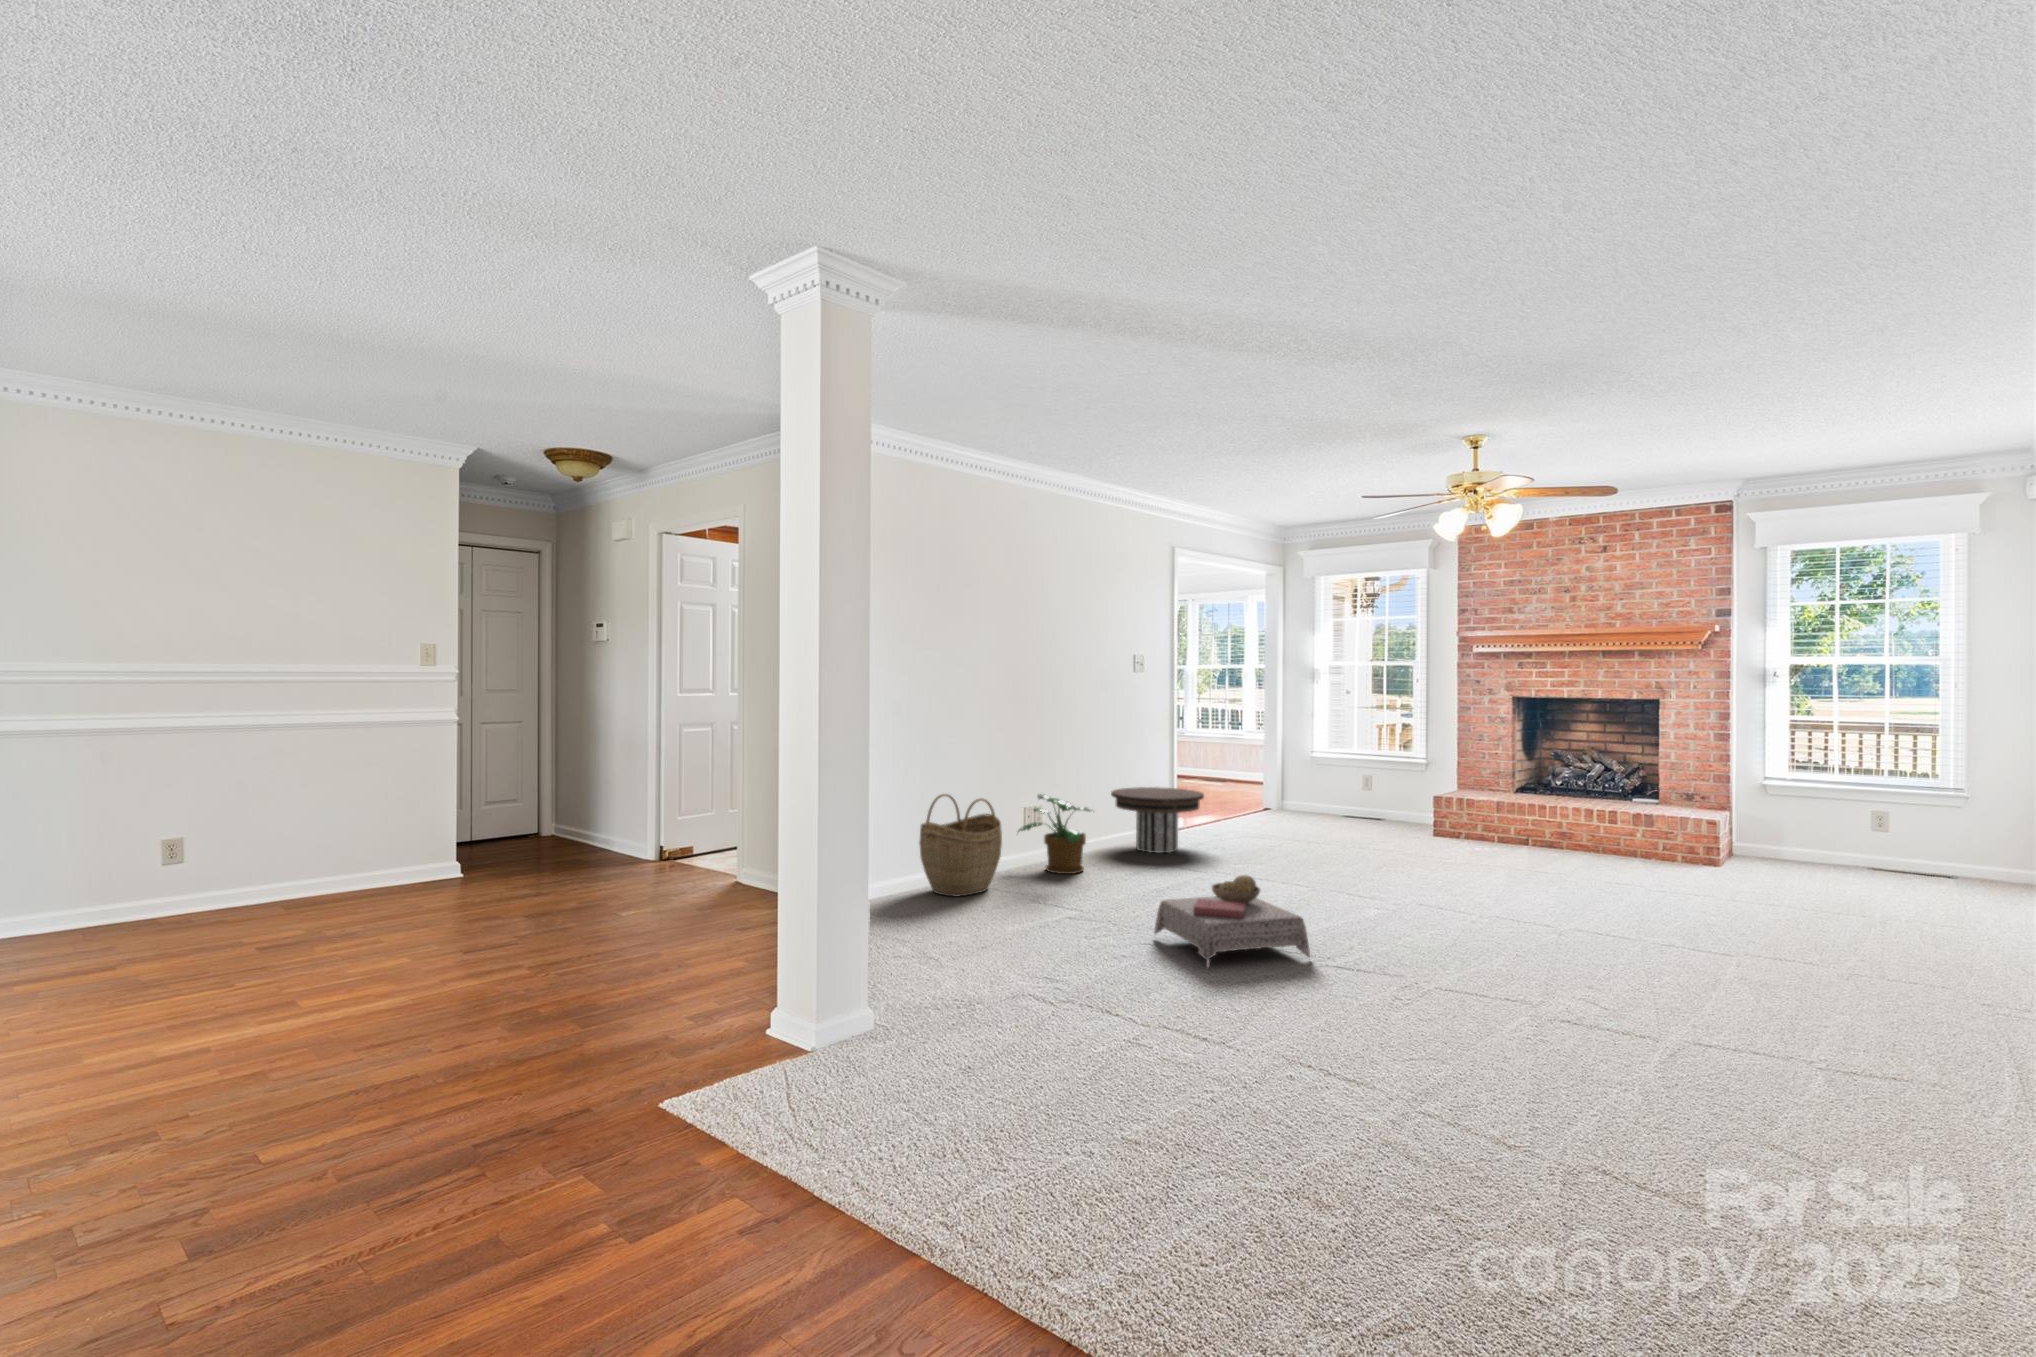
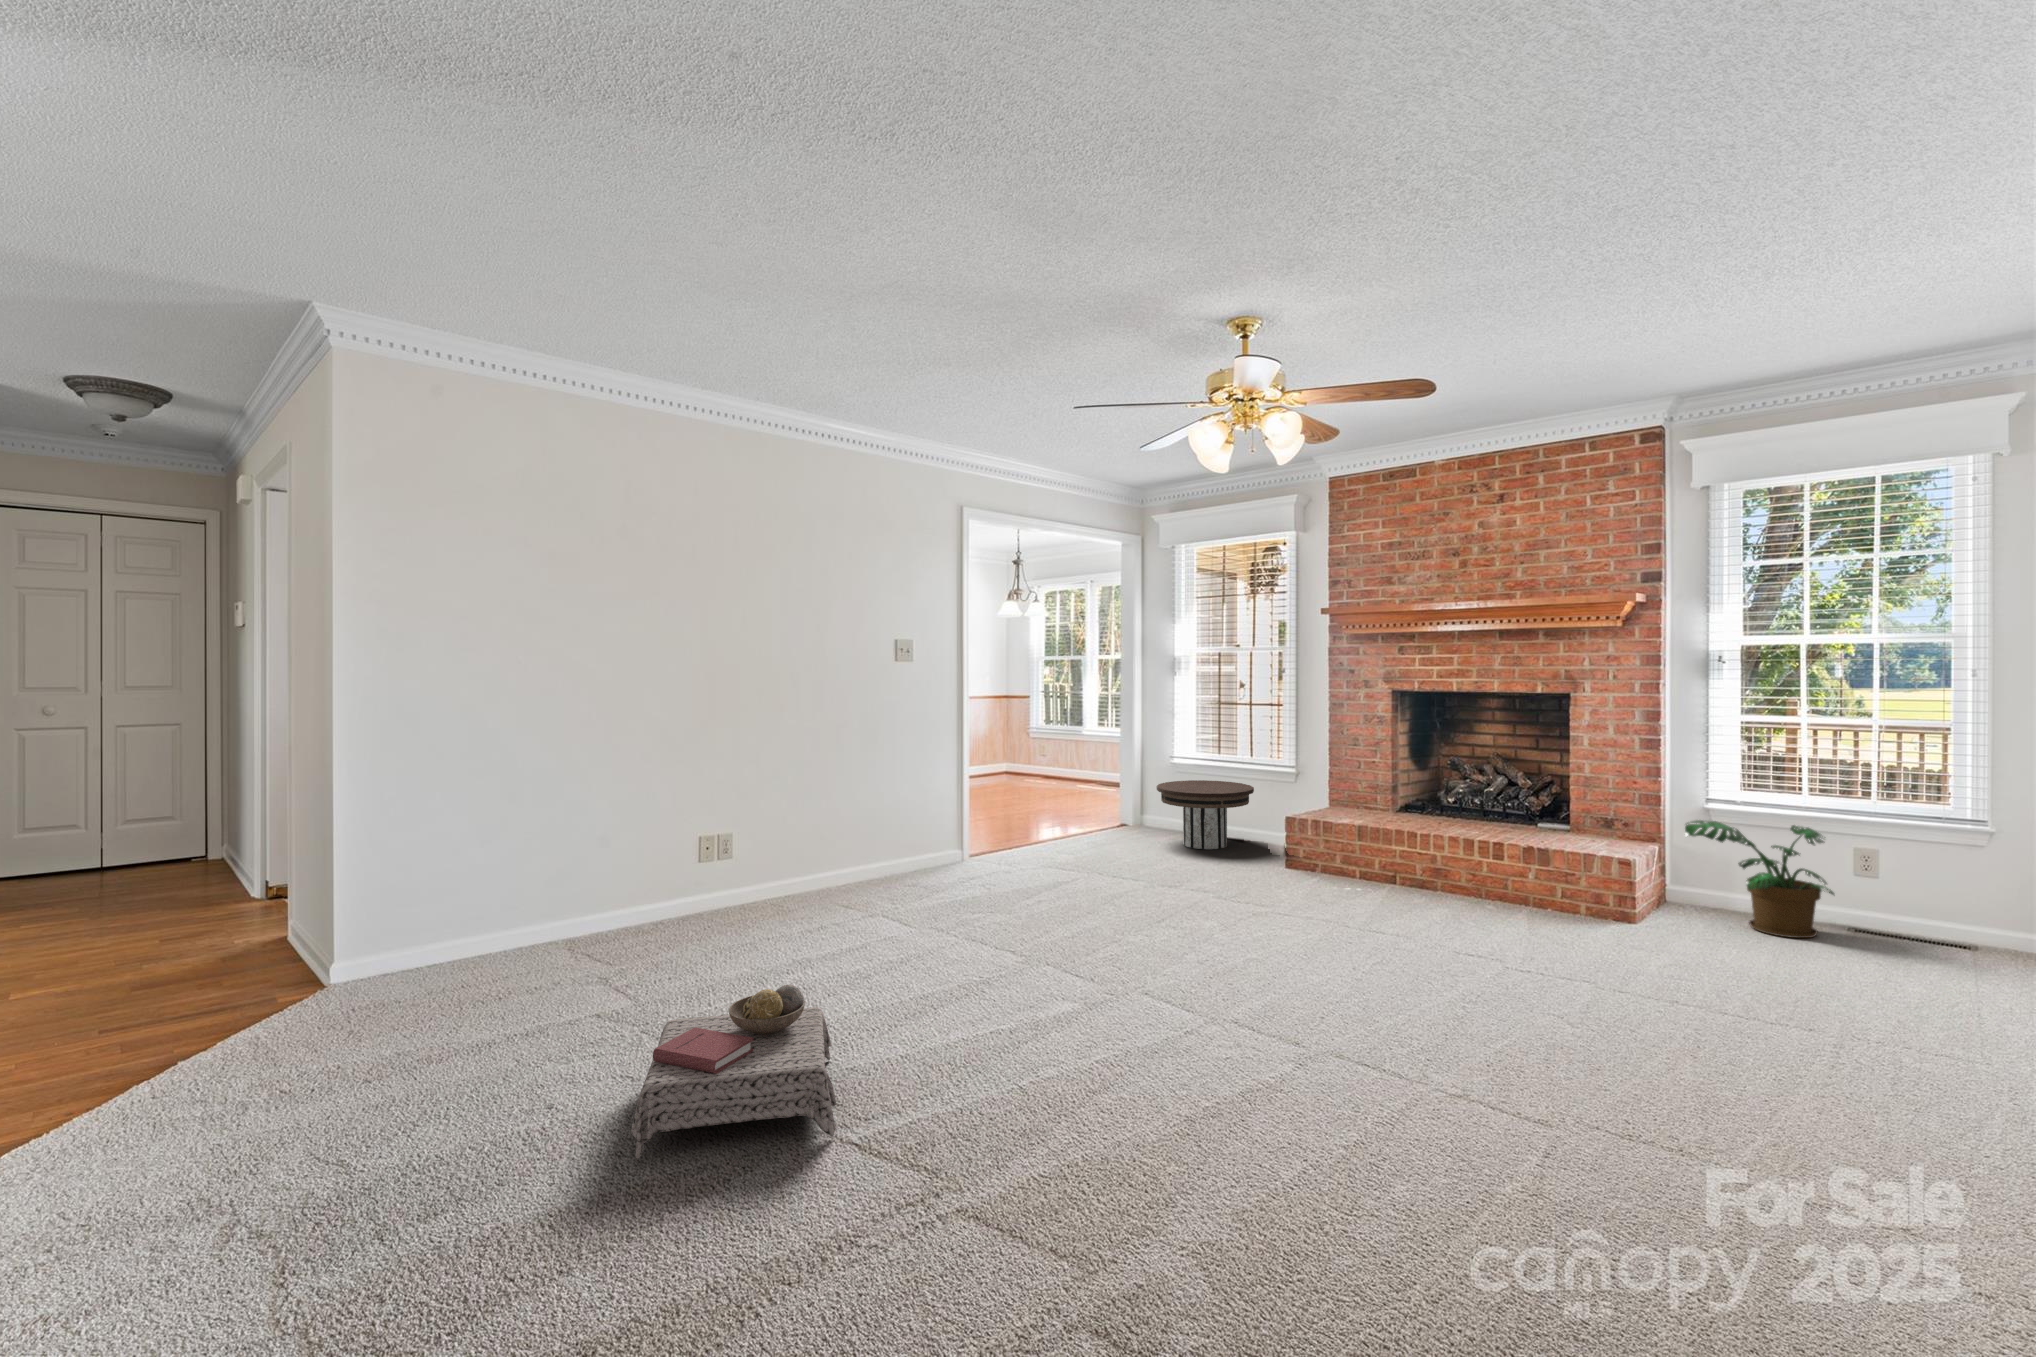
side table: present [1111,787,1204,853] -> present [1157,780,1254,849]
woven basket: present [919,794,1002,897] -> none [483,836,609,979]
potted plant: present [1018,794,1093,874] -> present [1685,820,1834,938]

